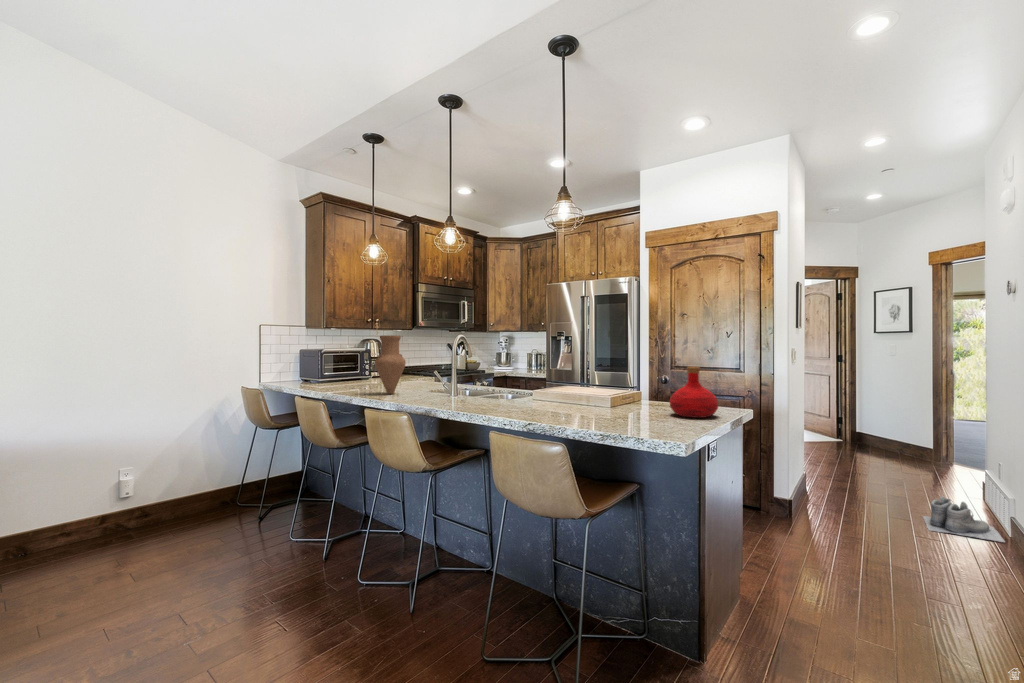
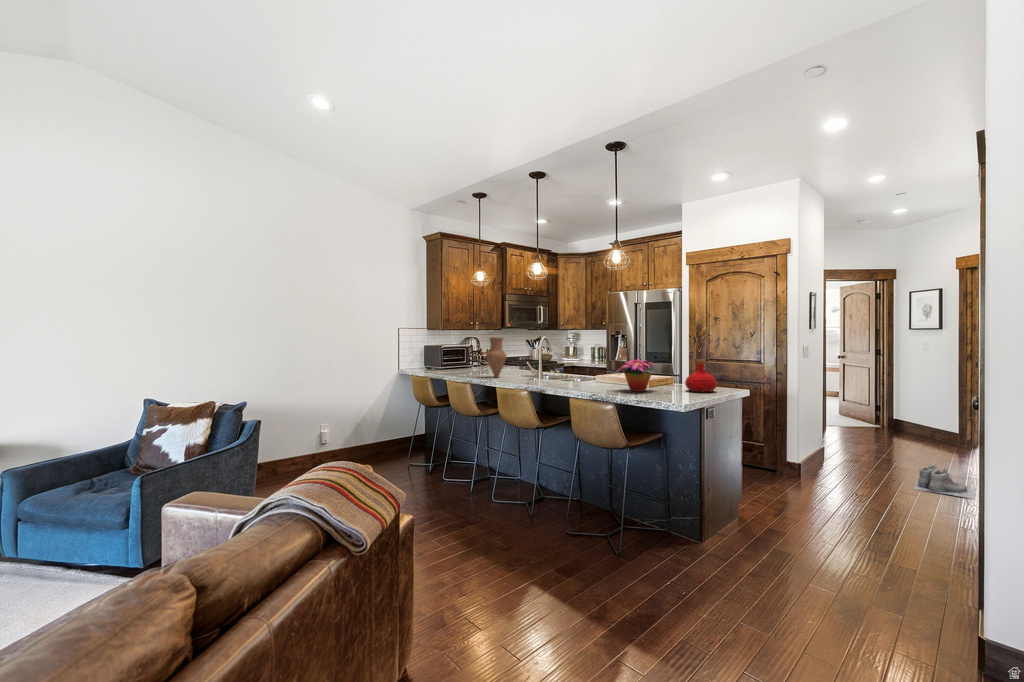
flower arrangement: none [559,365,636,418] -> present [618,359,656,392]

